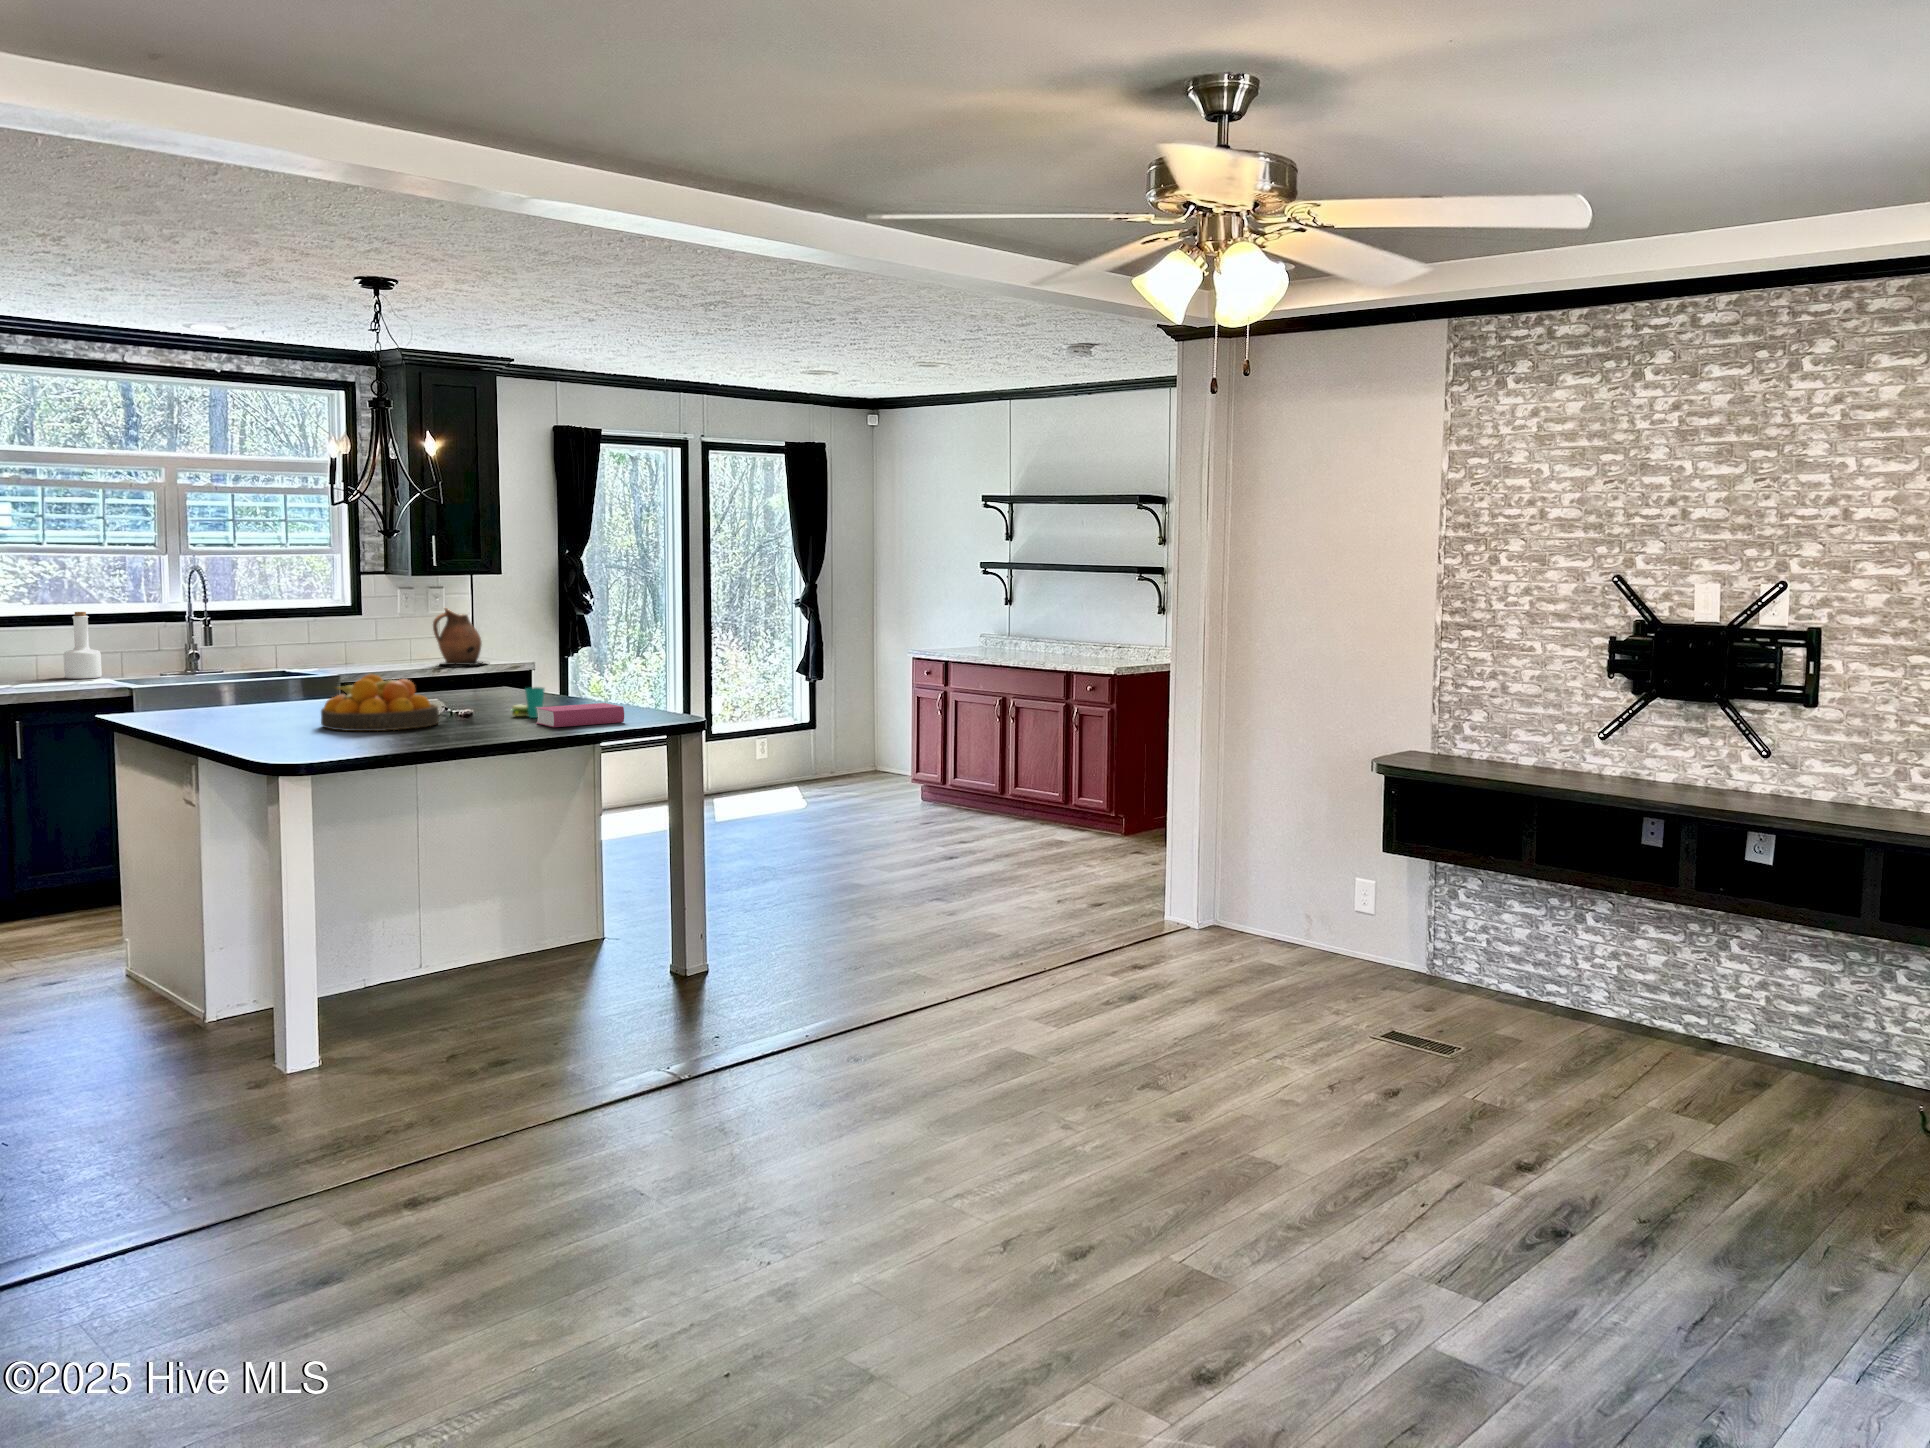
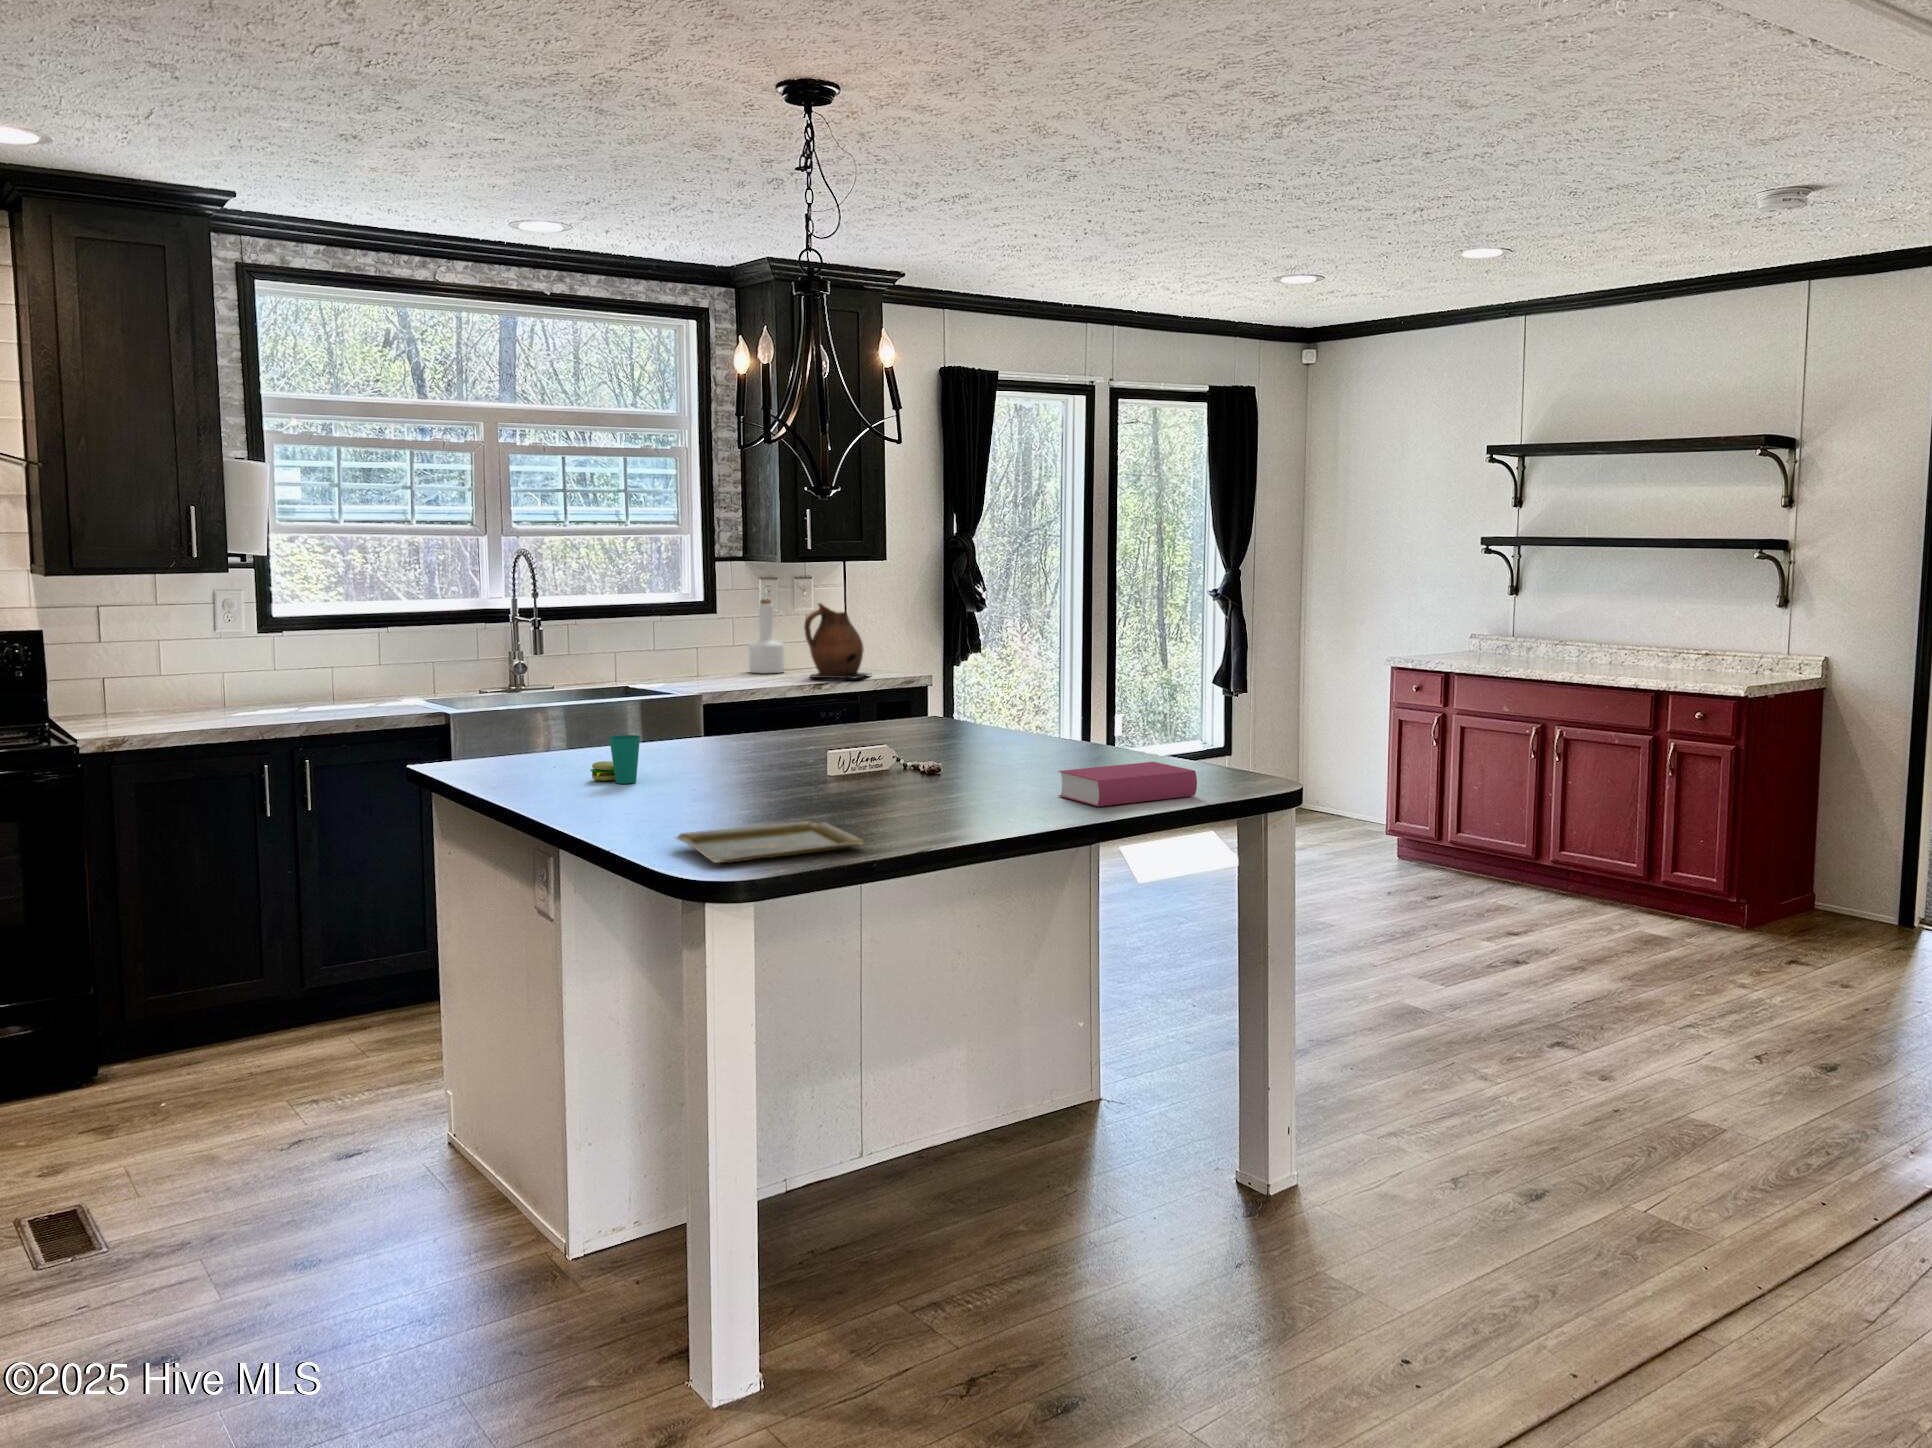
bottle: present [64,612,102,679] -> present [749,599,785,673]
fruit bowl: present [321,674,439,731] -> none [737,715,910,810]
cup: present [512,687,544,718] -> present [590,735,640,784]
tray: none [263,733,384,752] -> present [676,821,864,863]

